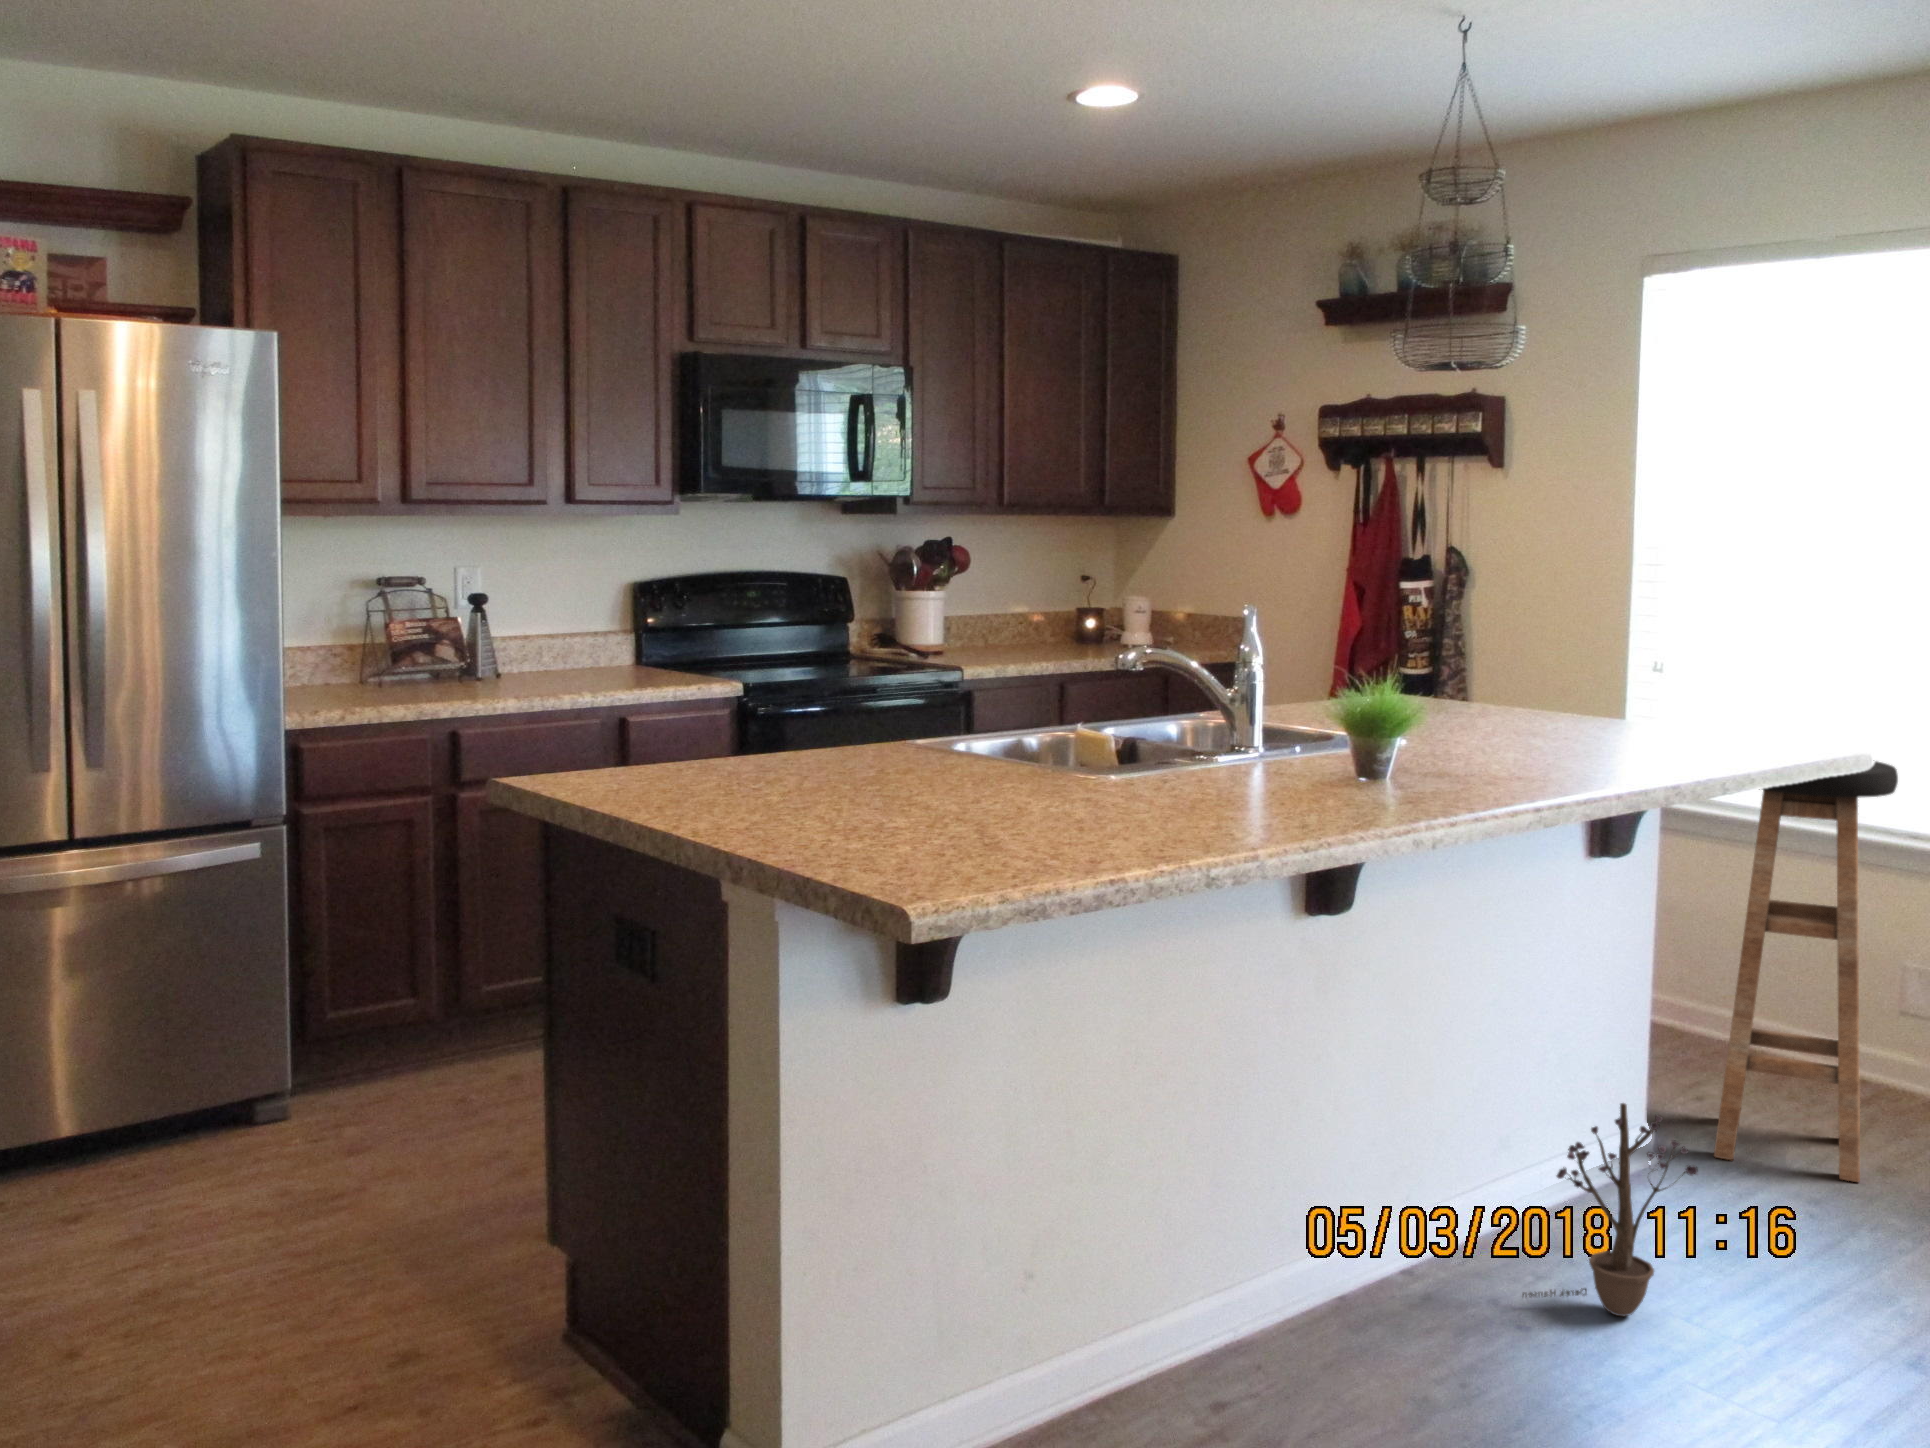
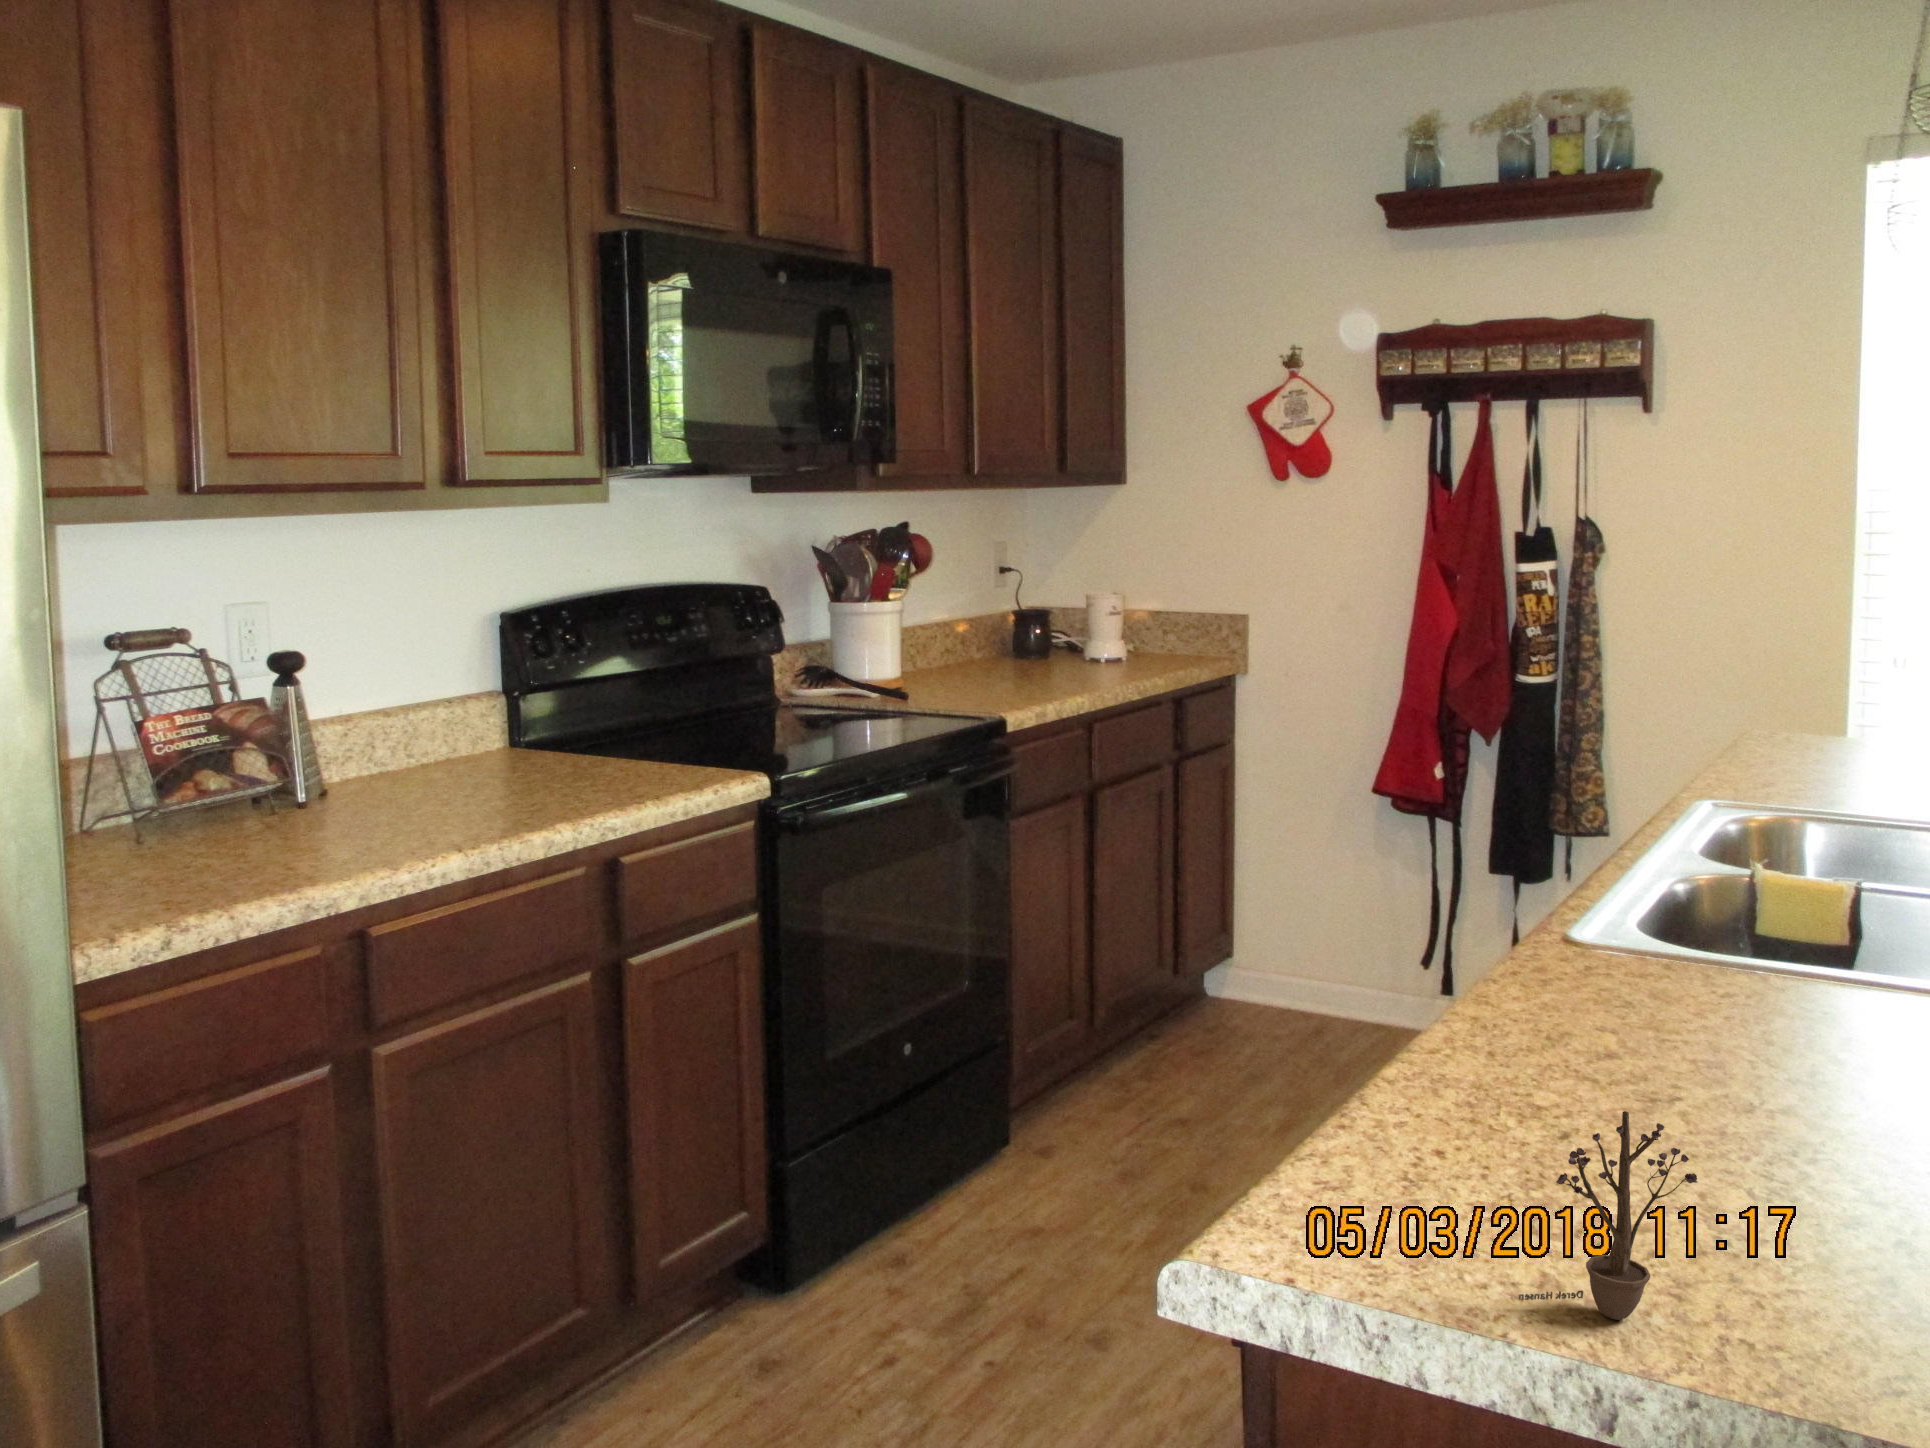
bar stool: present [1714,761,1898,1182] -> none [1719,746,1920,1183]

